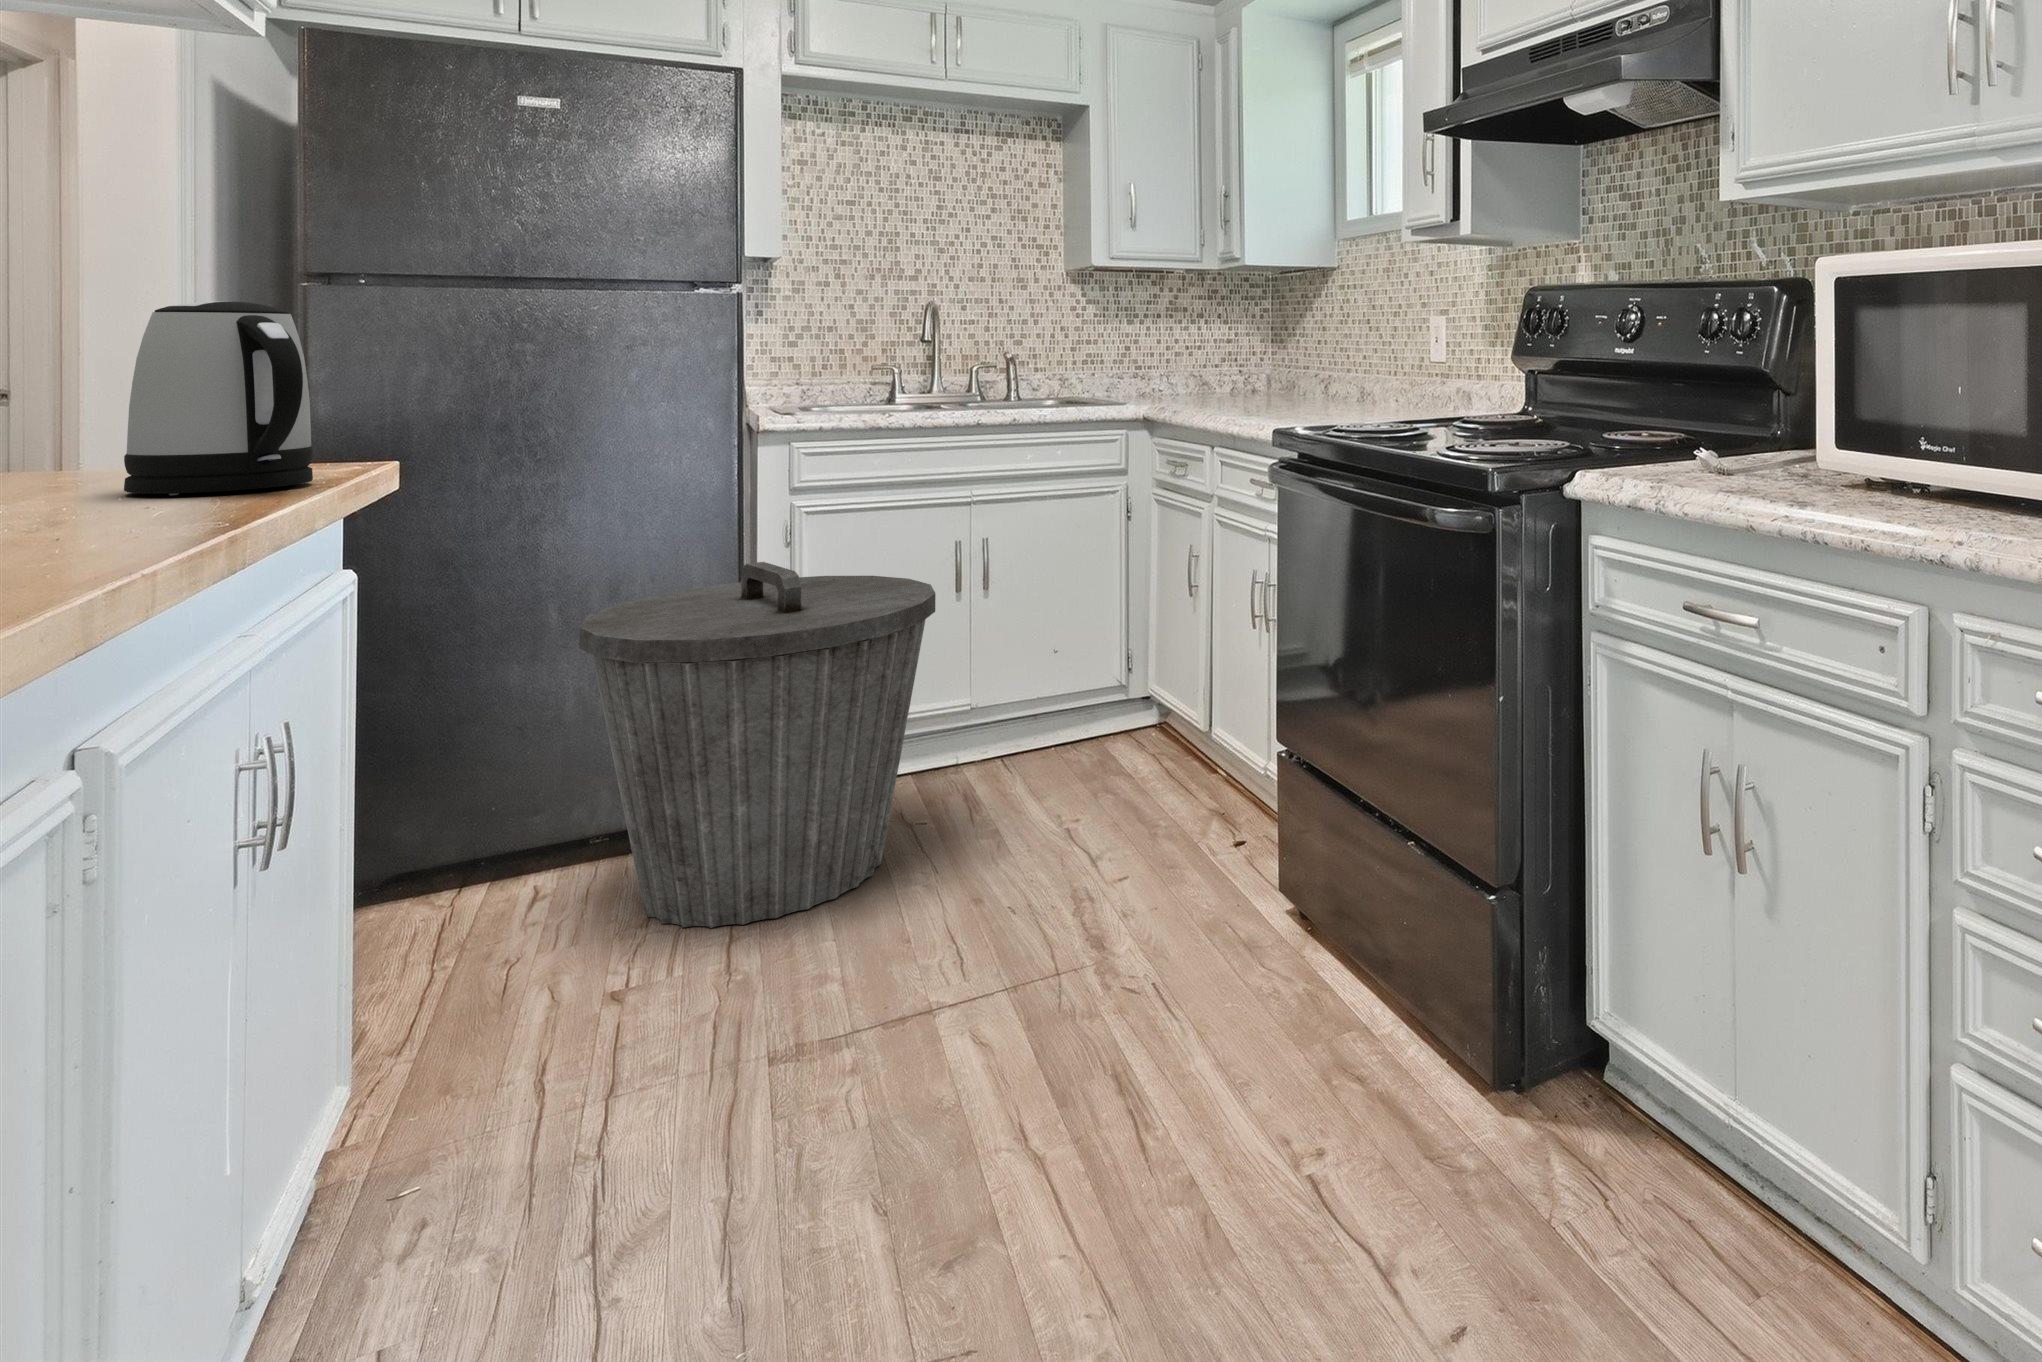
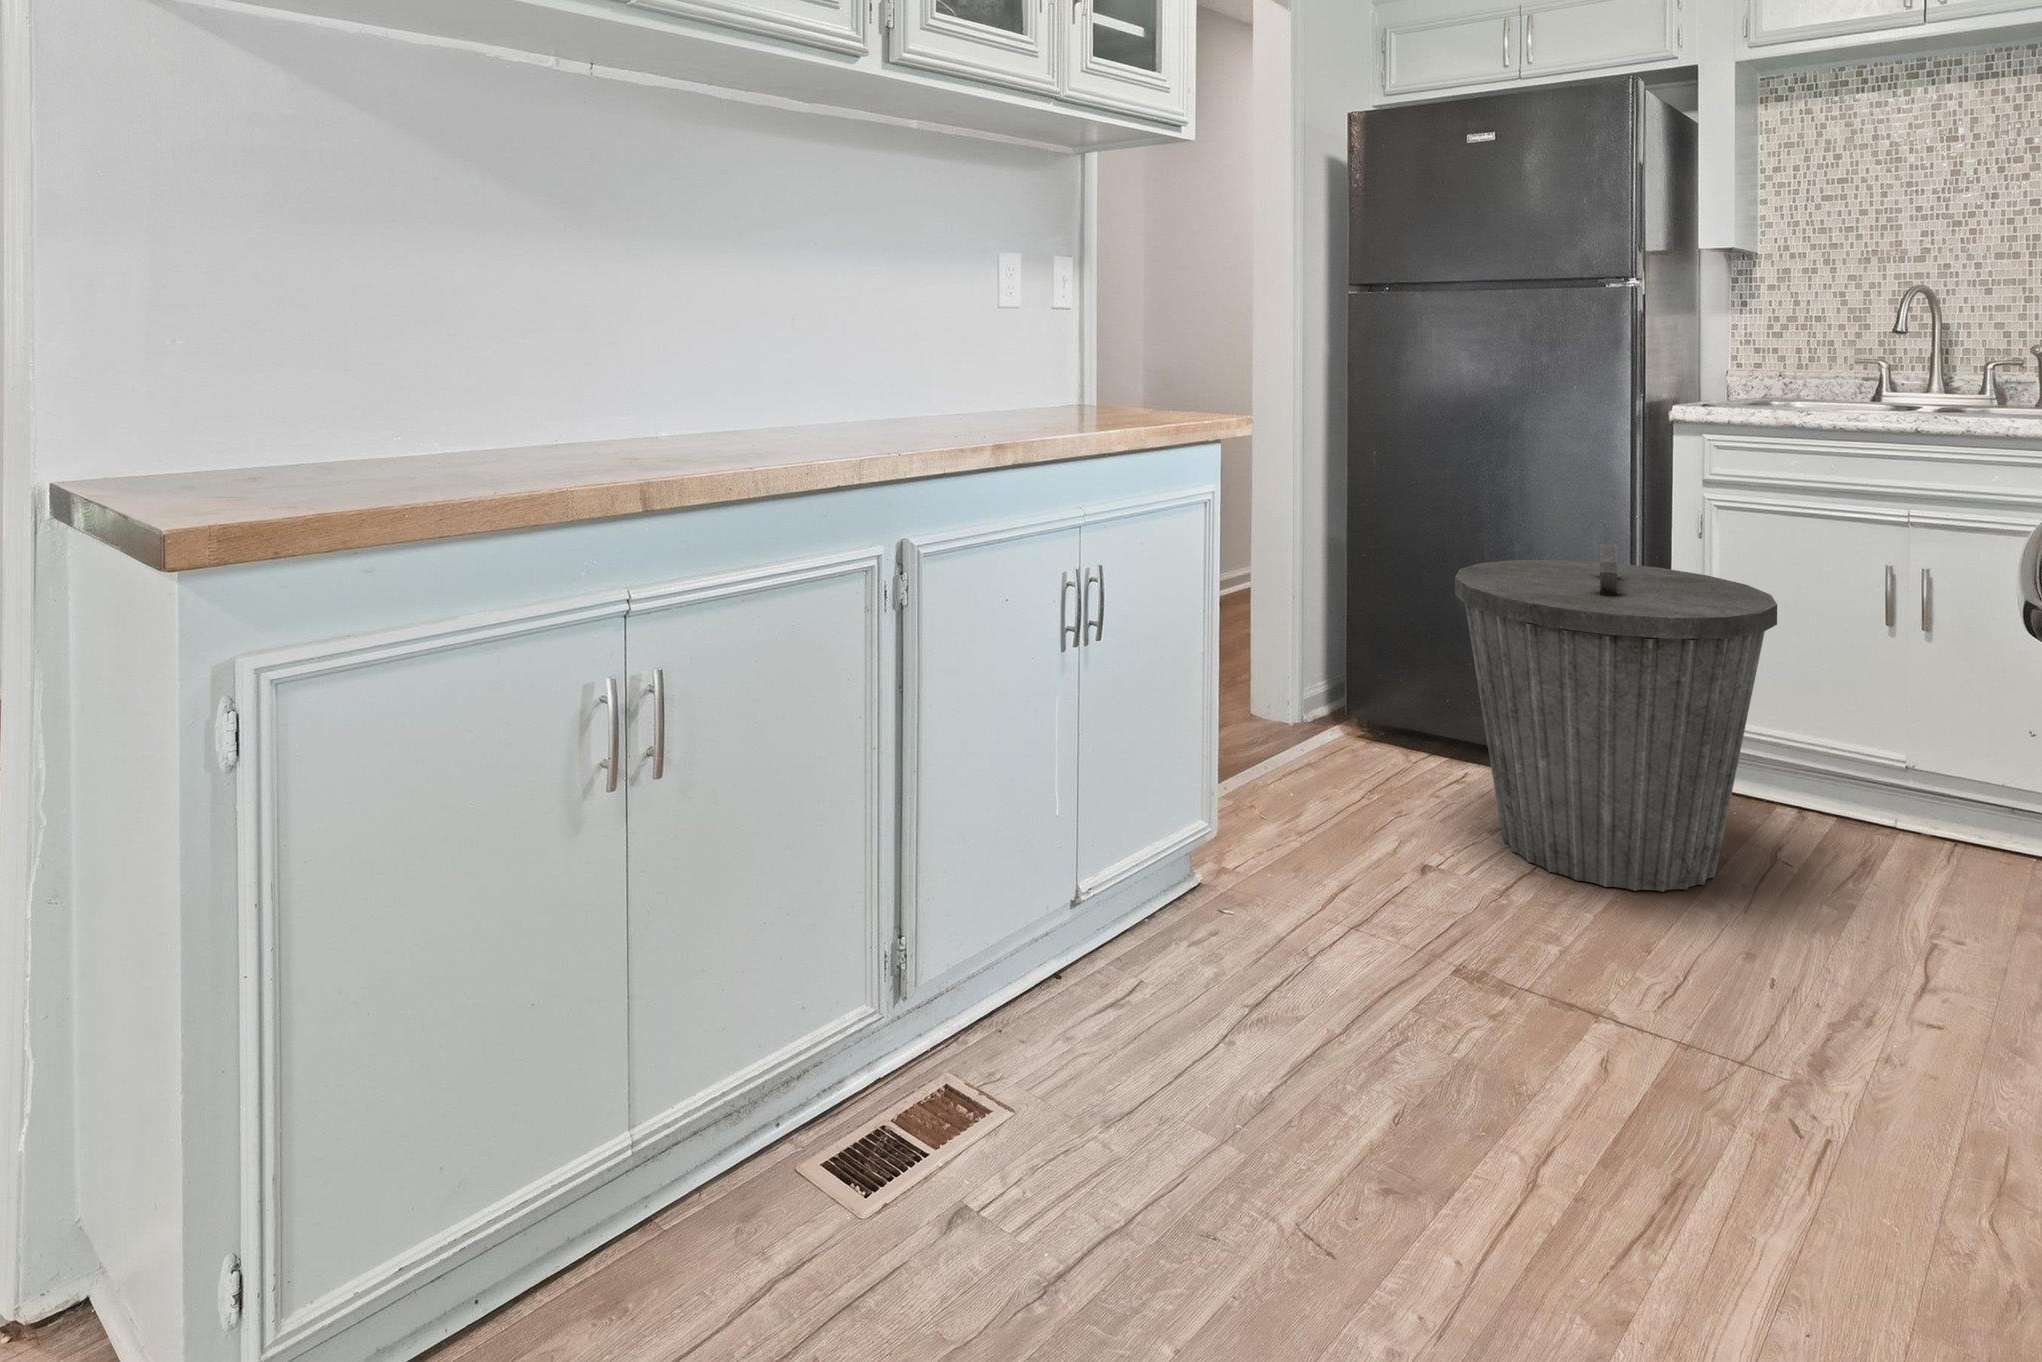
kettle: present [124,301,313,495] -> none [1097,307,1175,421]

